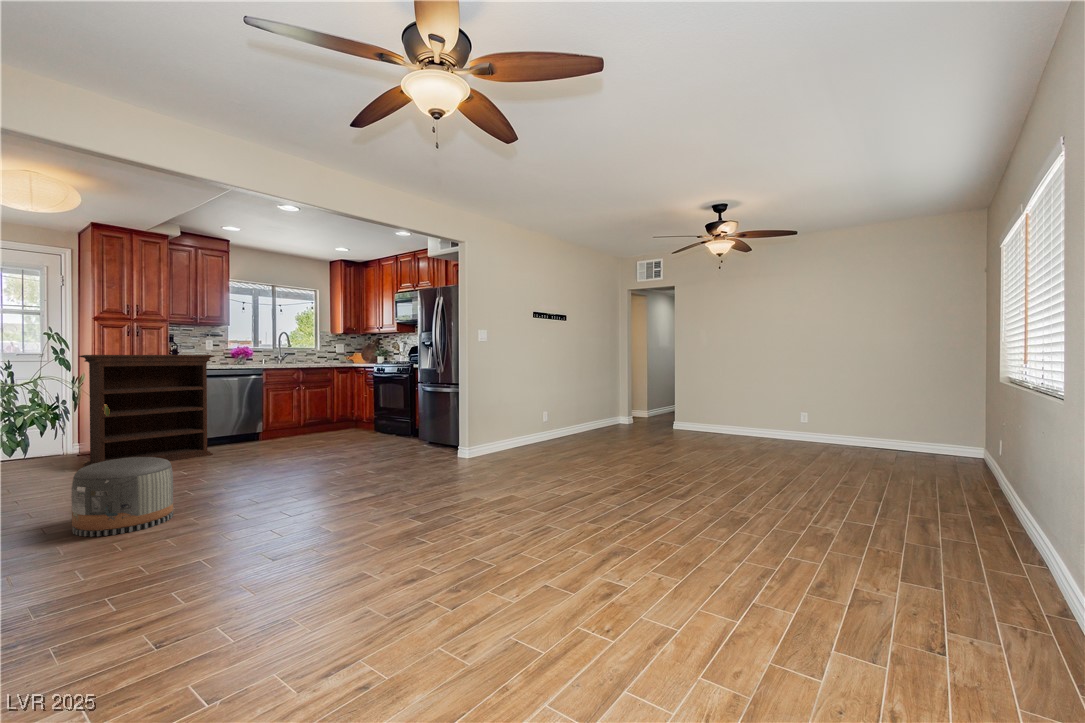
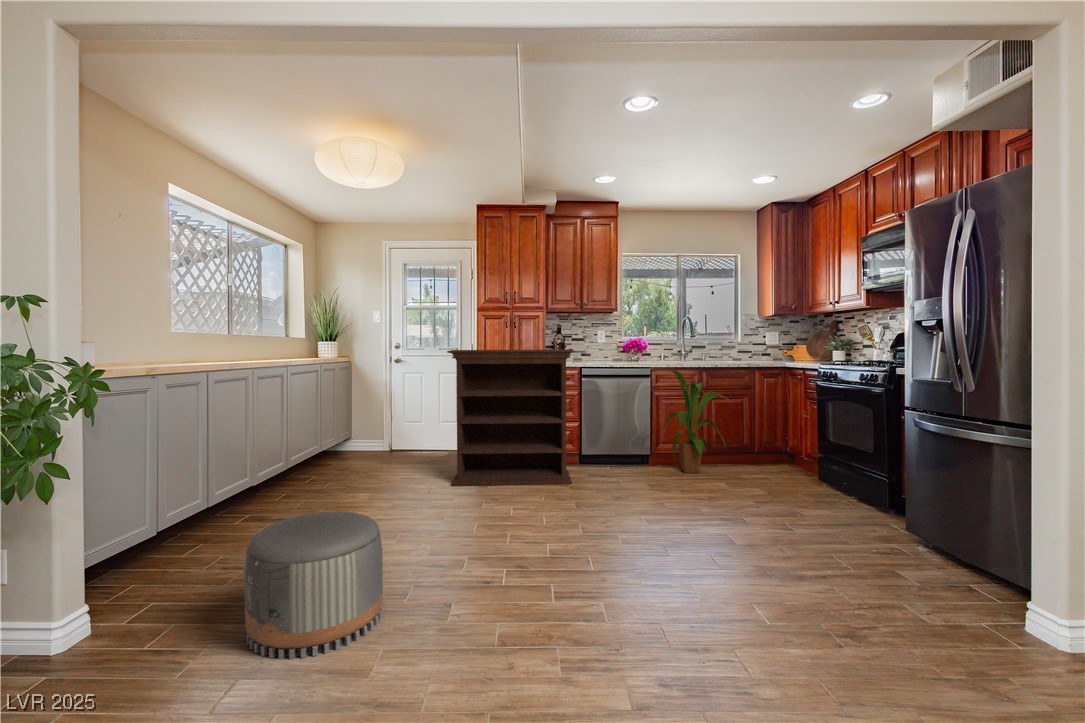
house plant: none [273,369,322,439] -> present [663,370,728,473]

